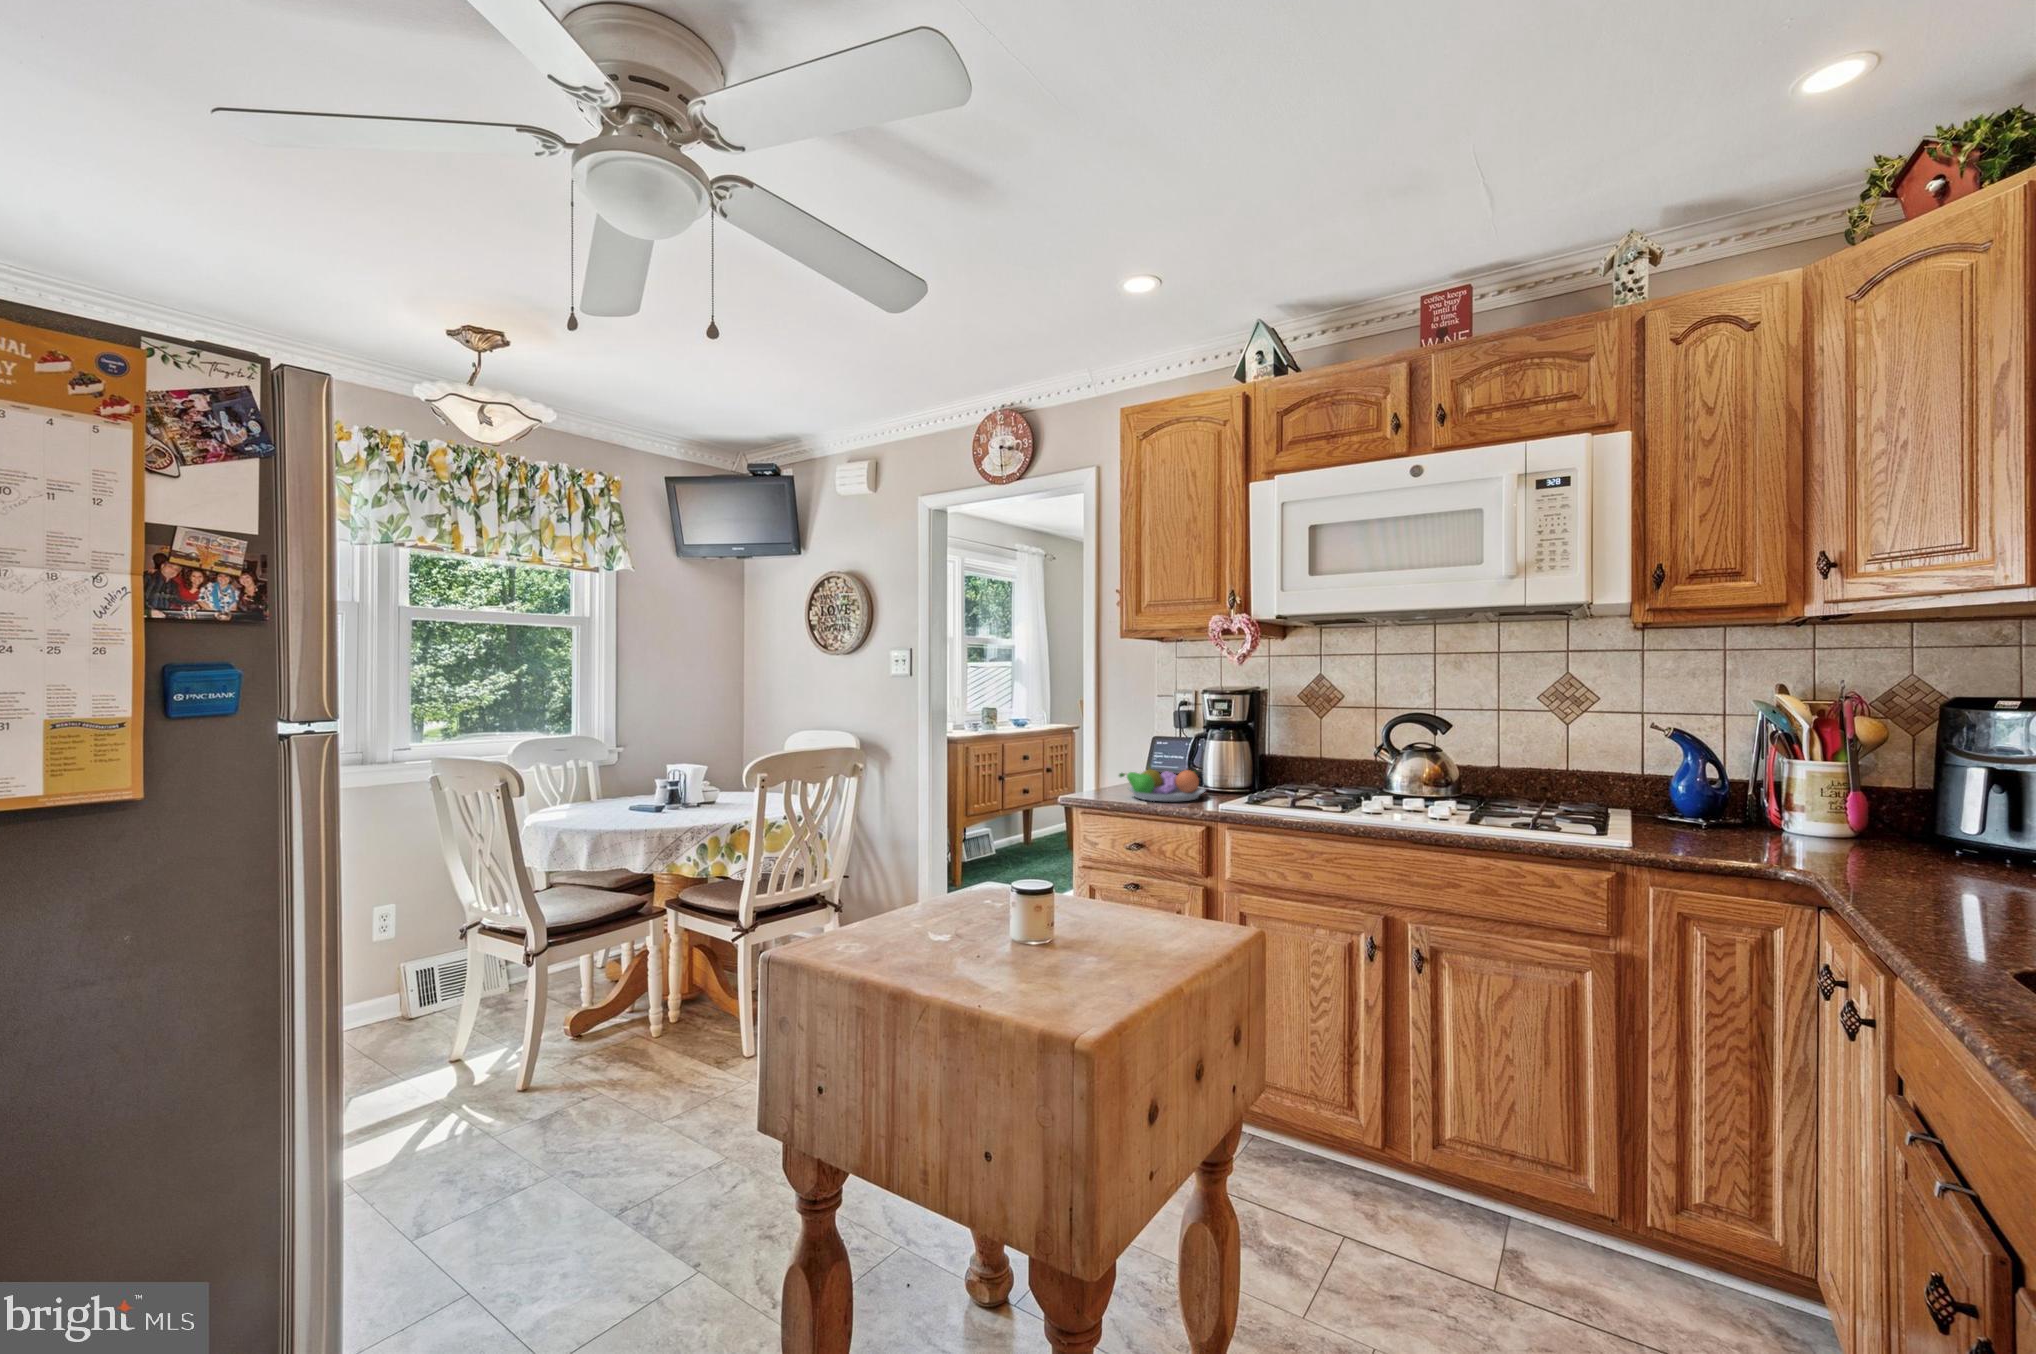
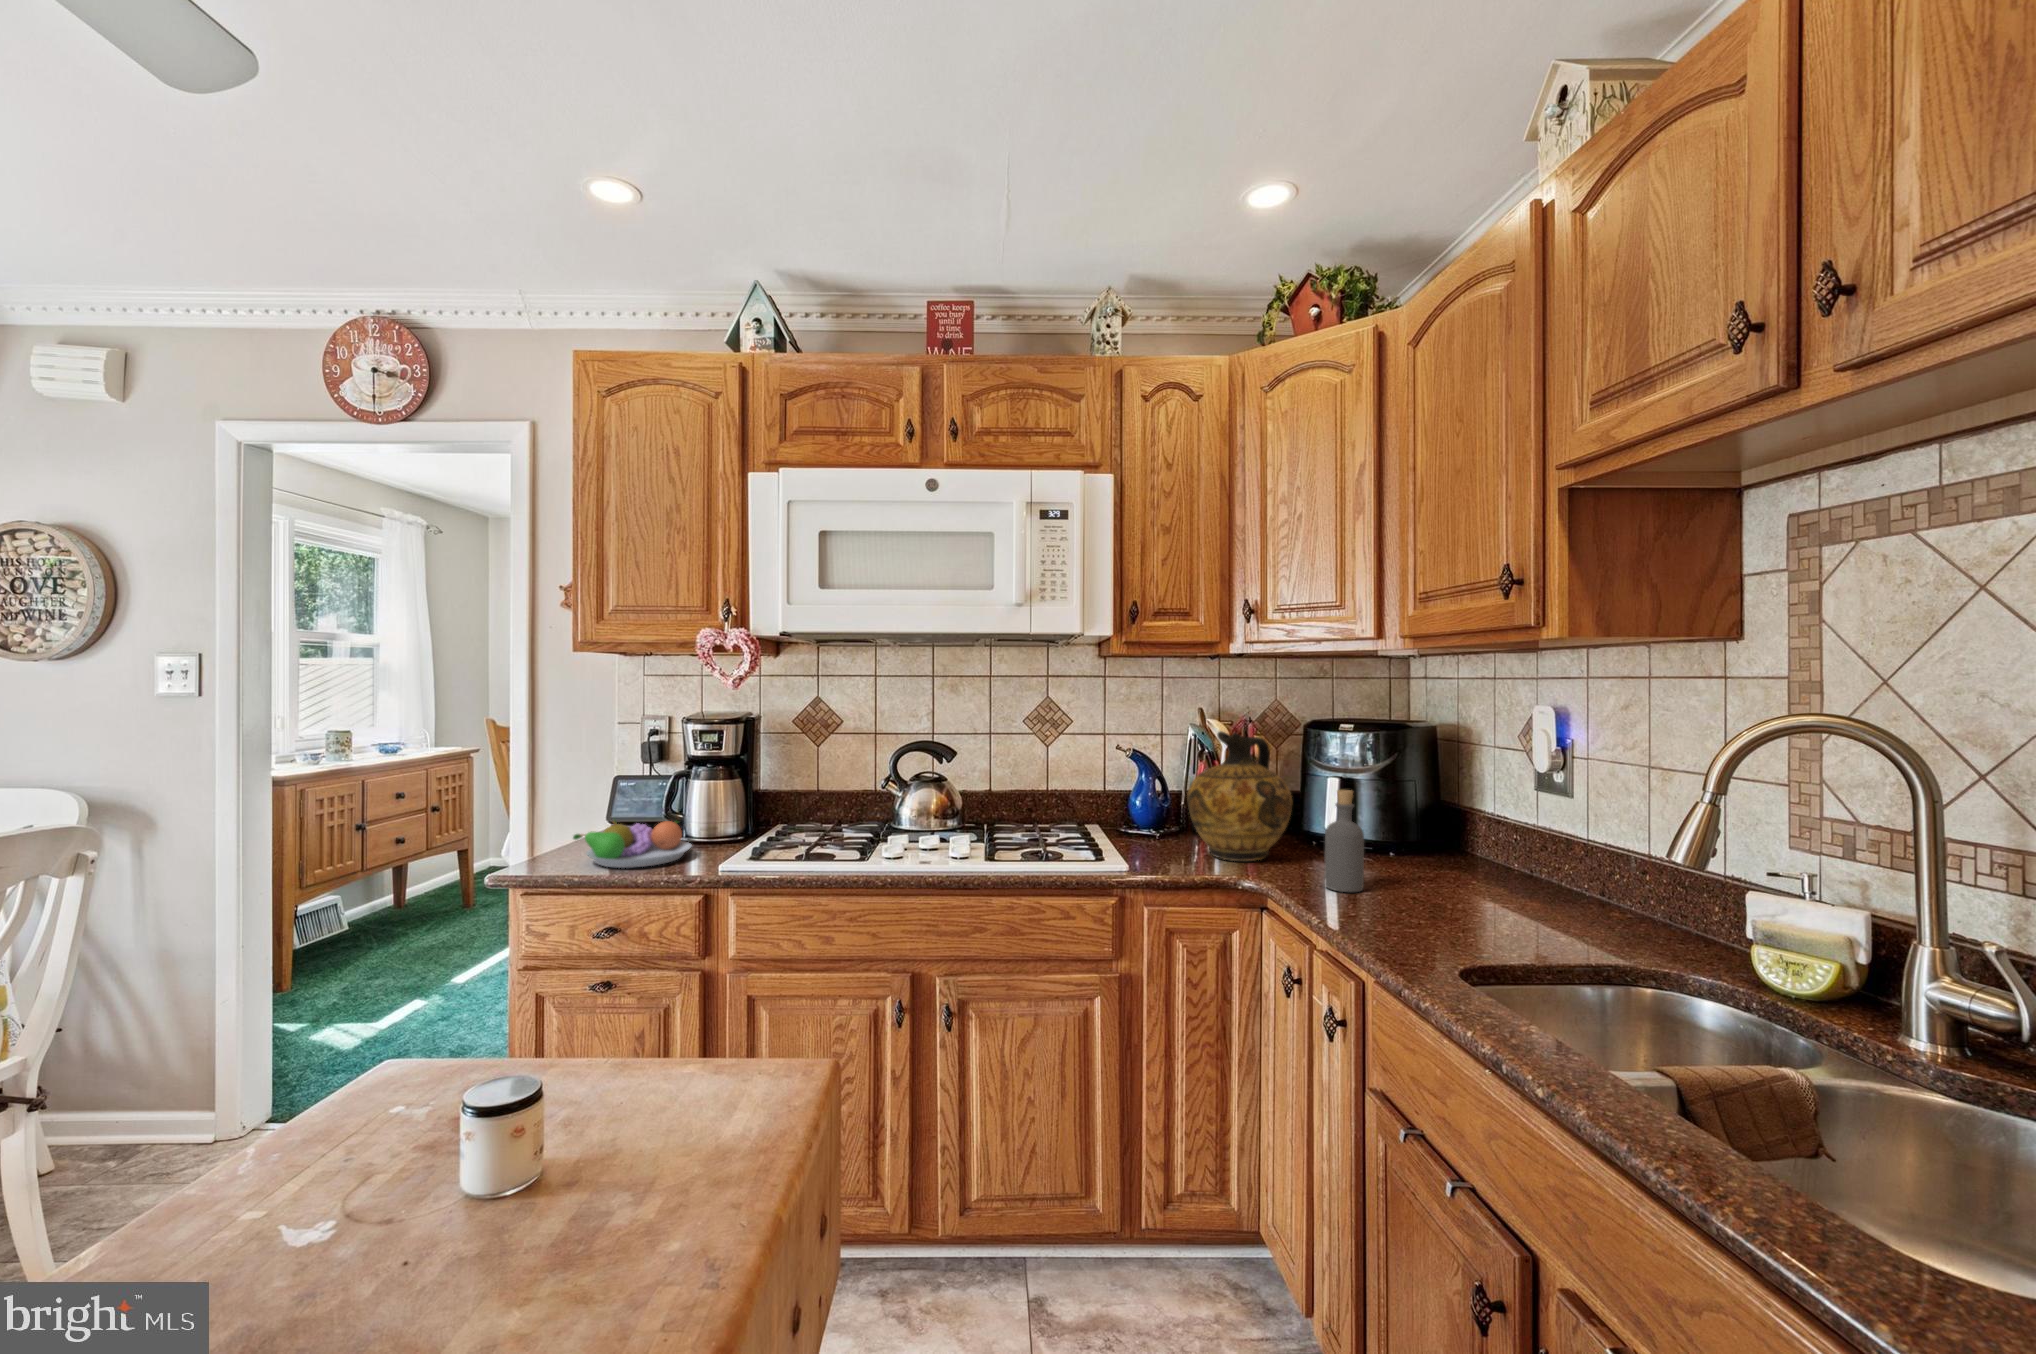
ceramic jug: none [1715,705,1869,855] -> present [1187,731,1292,861]
bottle: none [1881,771,1942,893] -> present [1324,790,1364,892]

